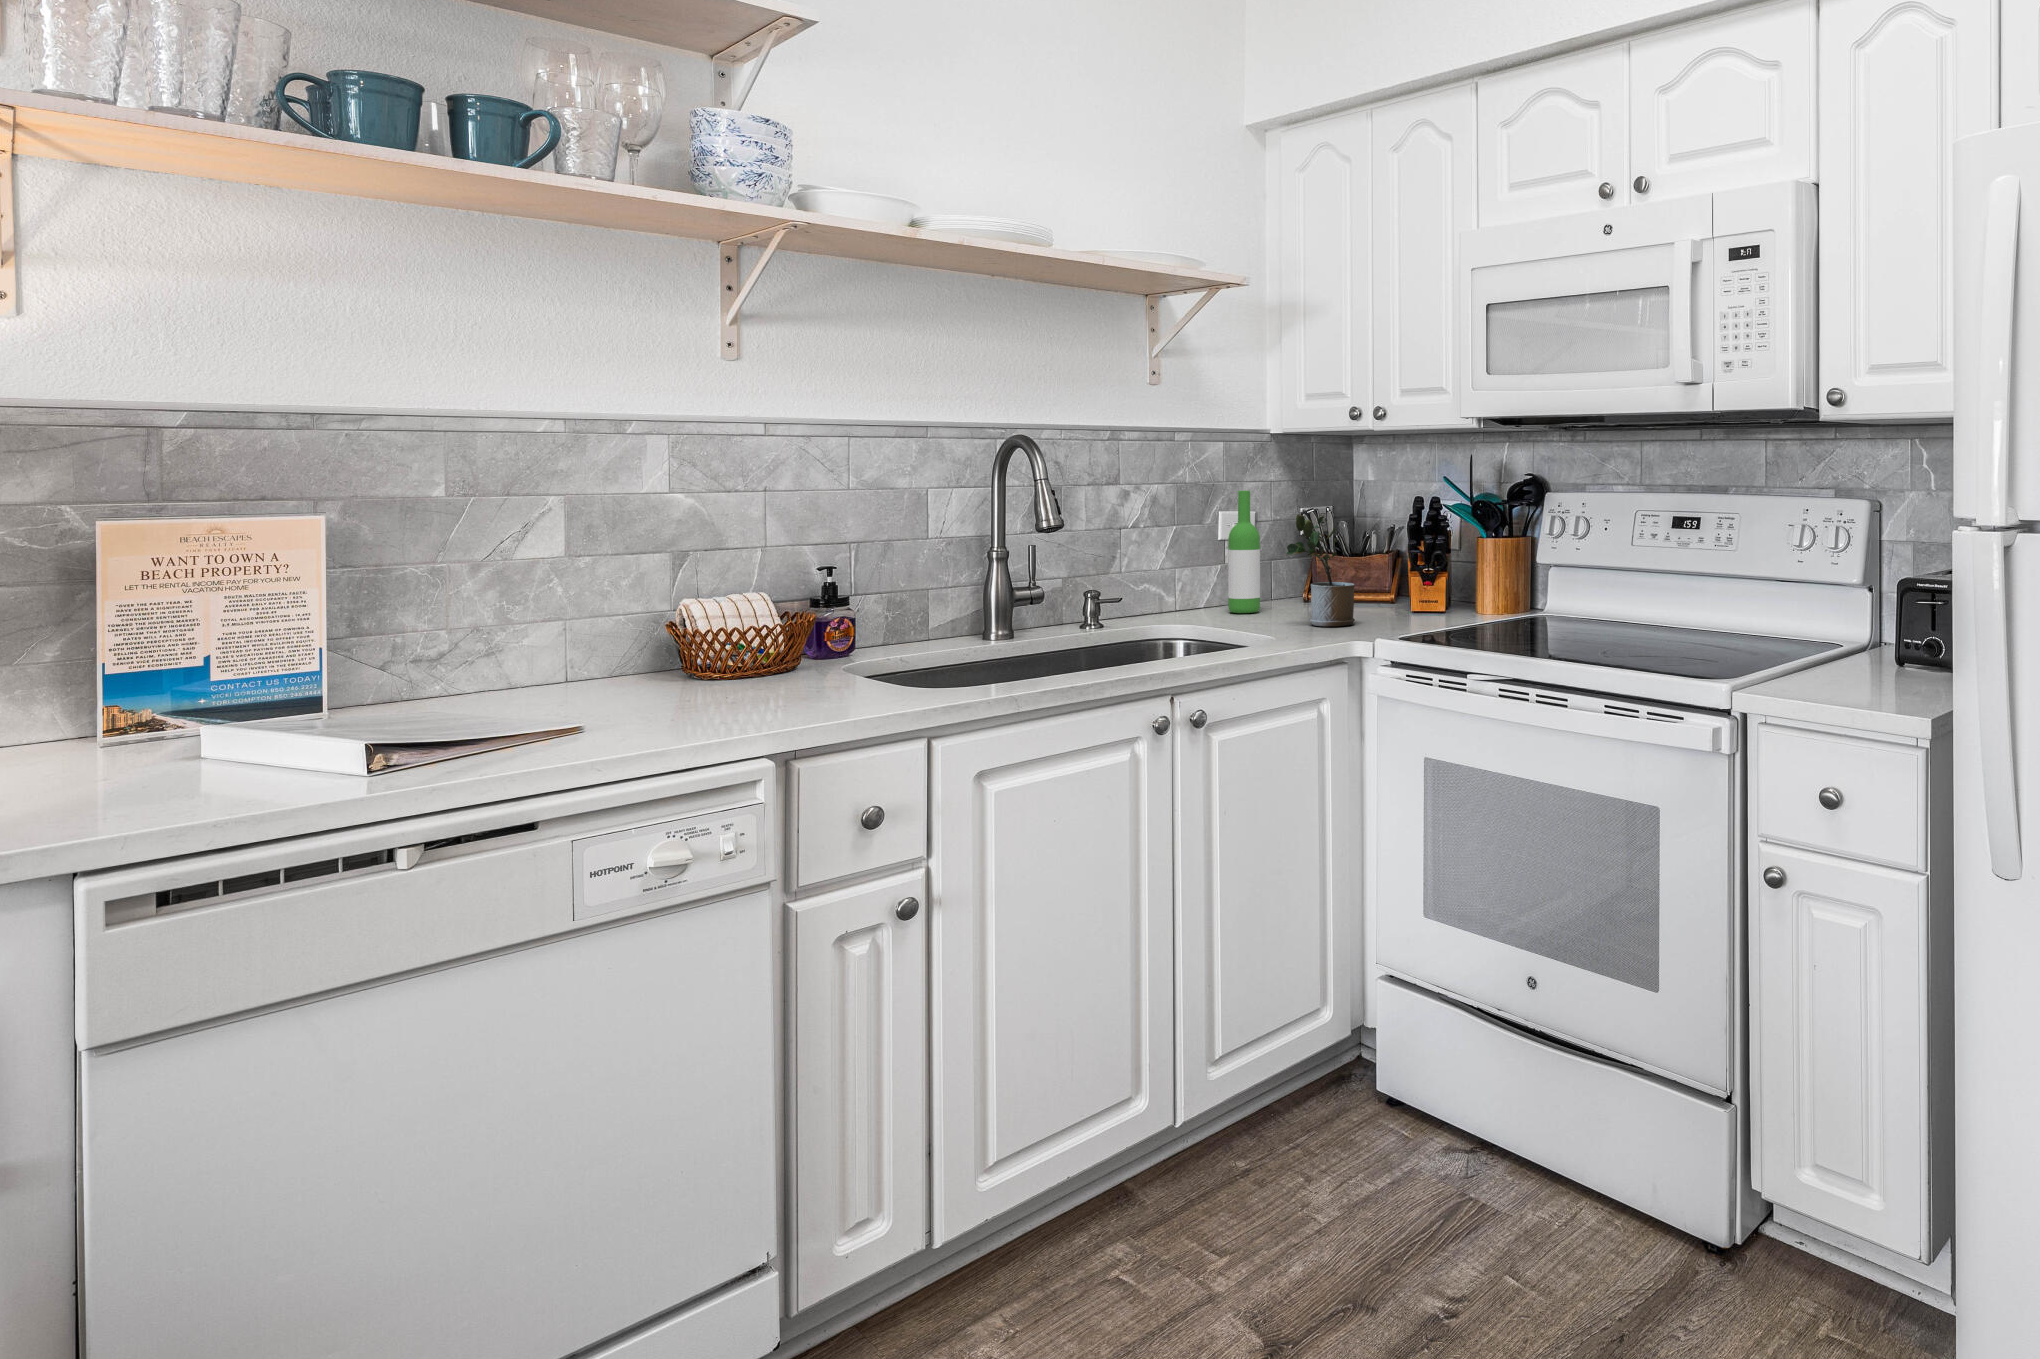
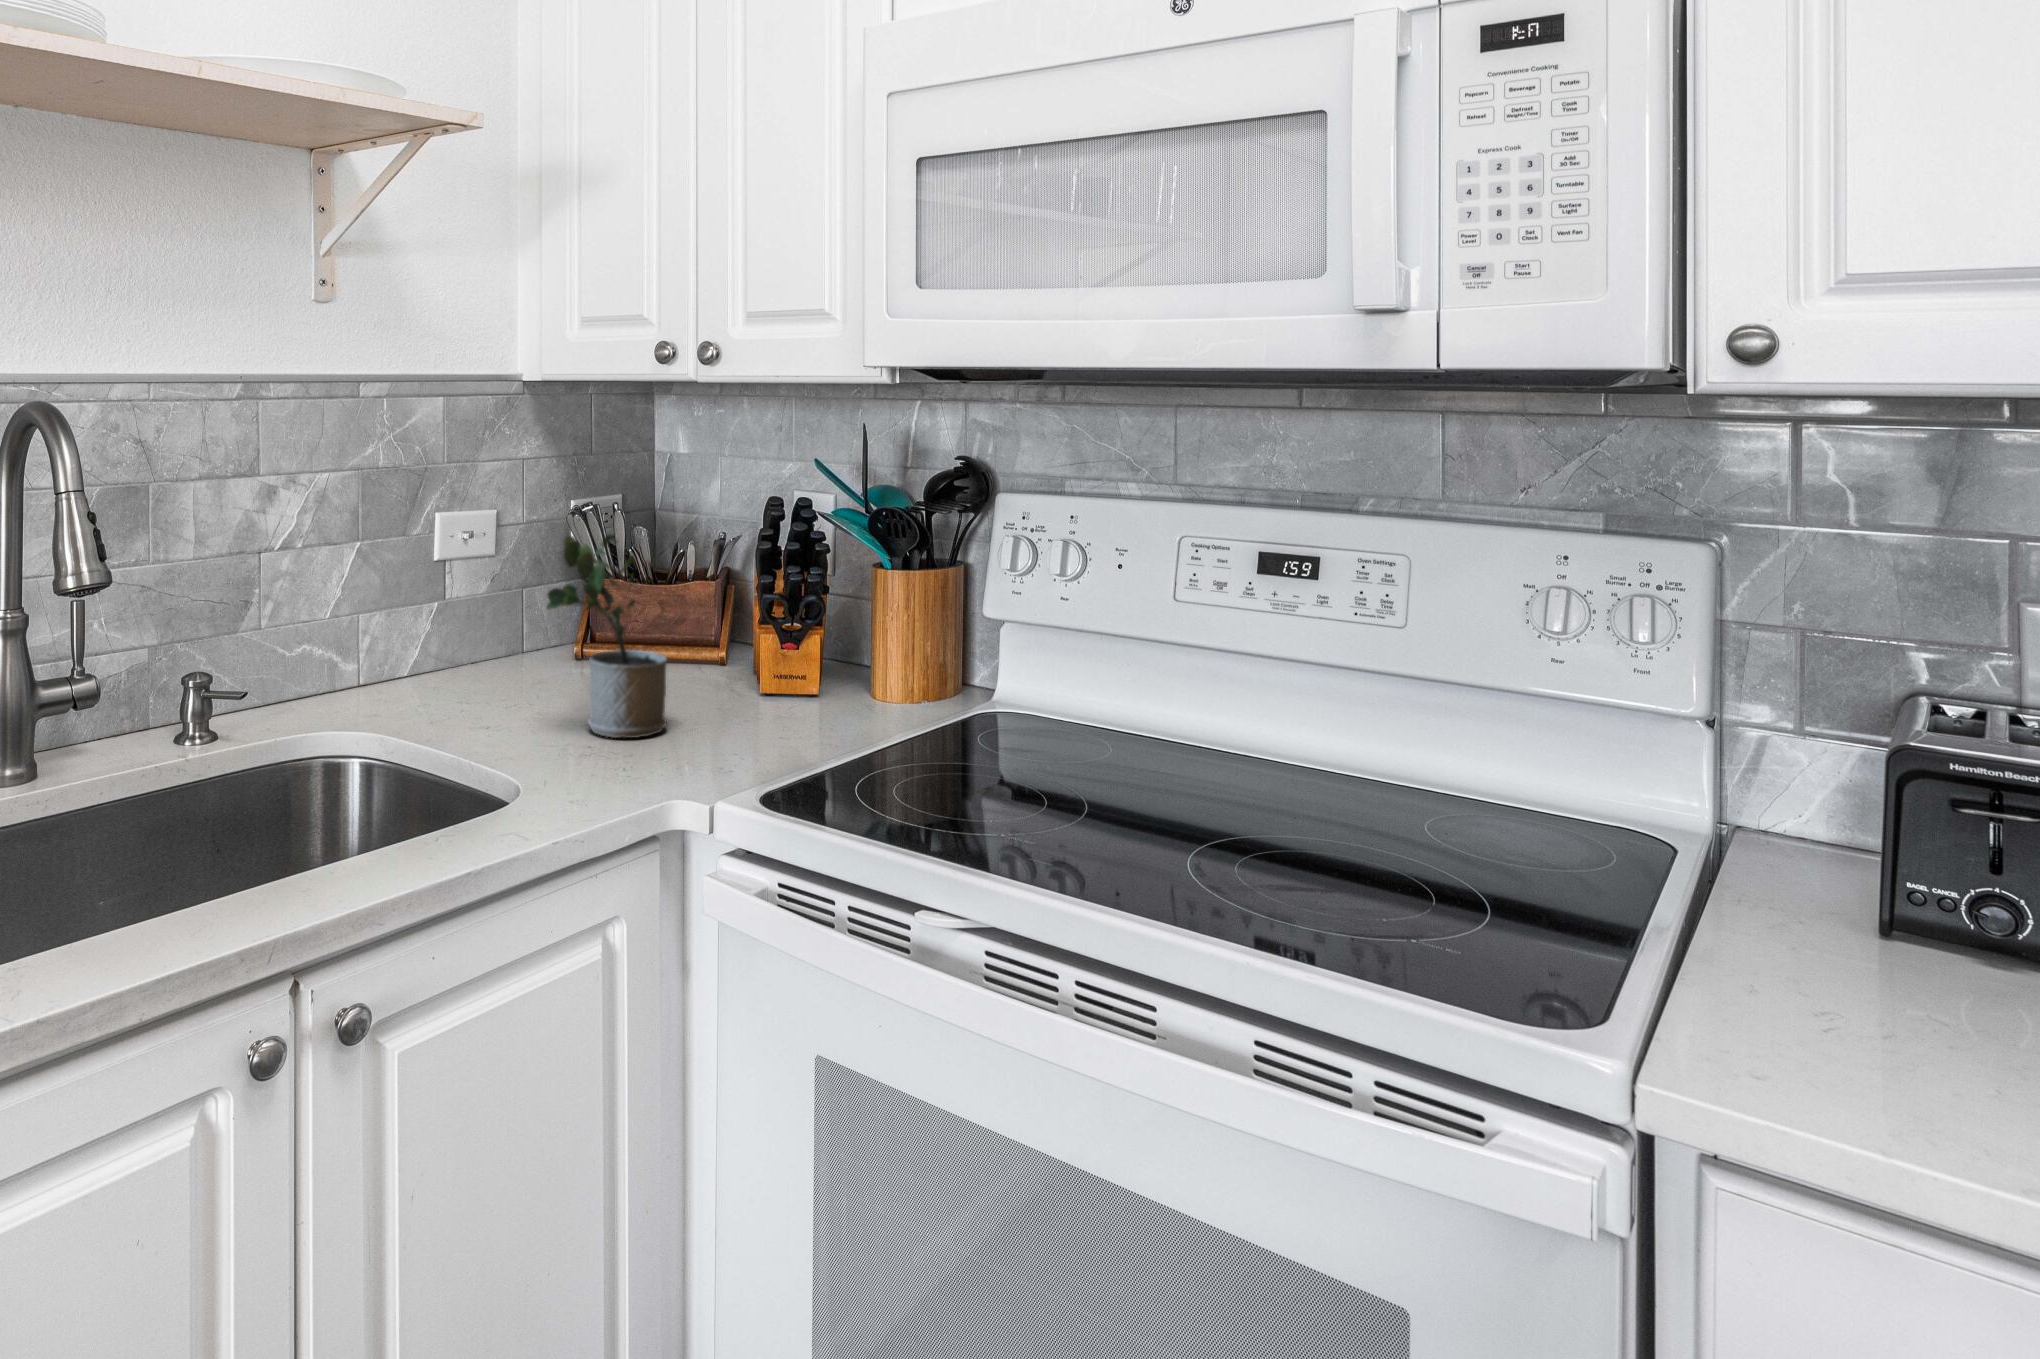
wine bottle: present [1228,491,1260,613] -> none [450,478,504,688]

